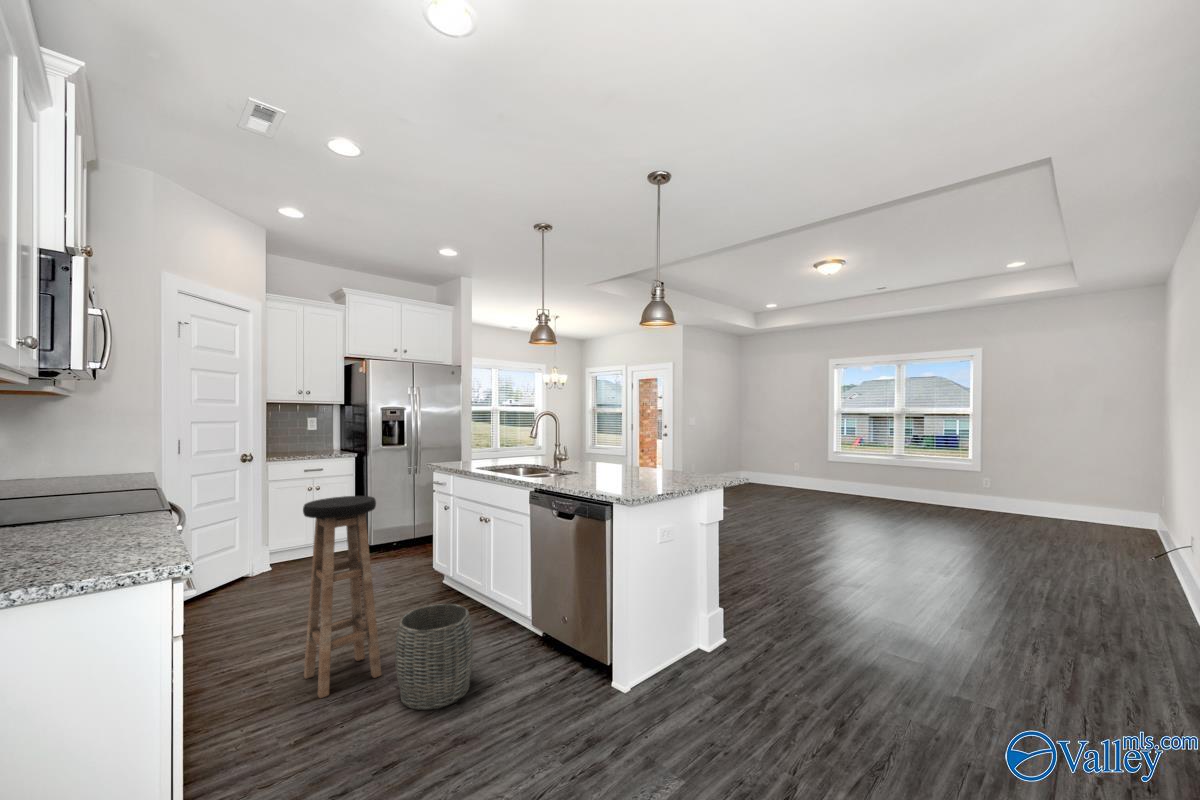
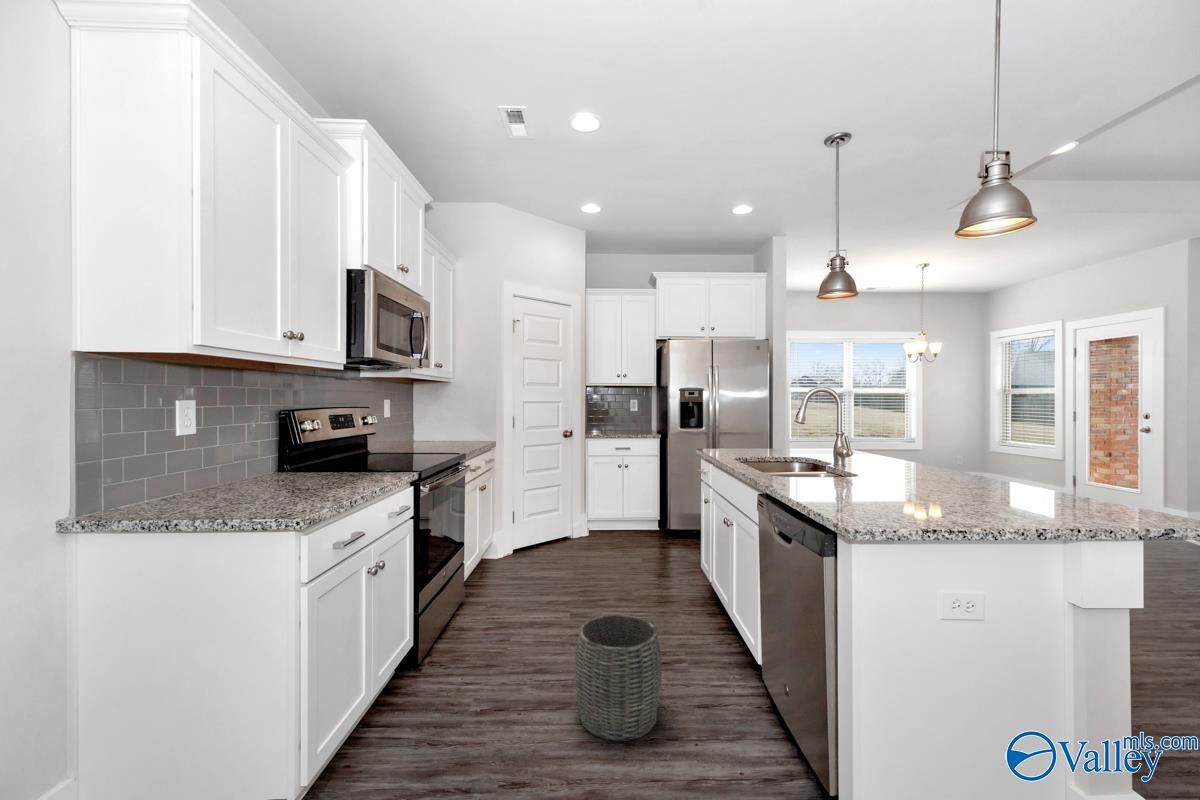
bar stool: present [303,496,382,698] -> none [524,477,590,675]

